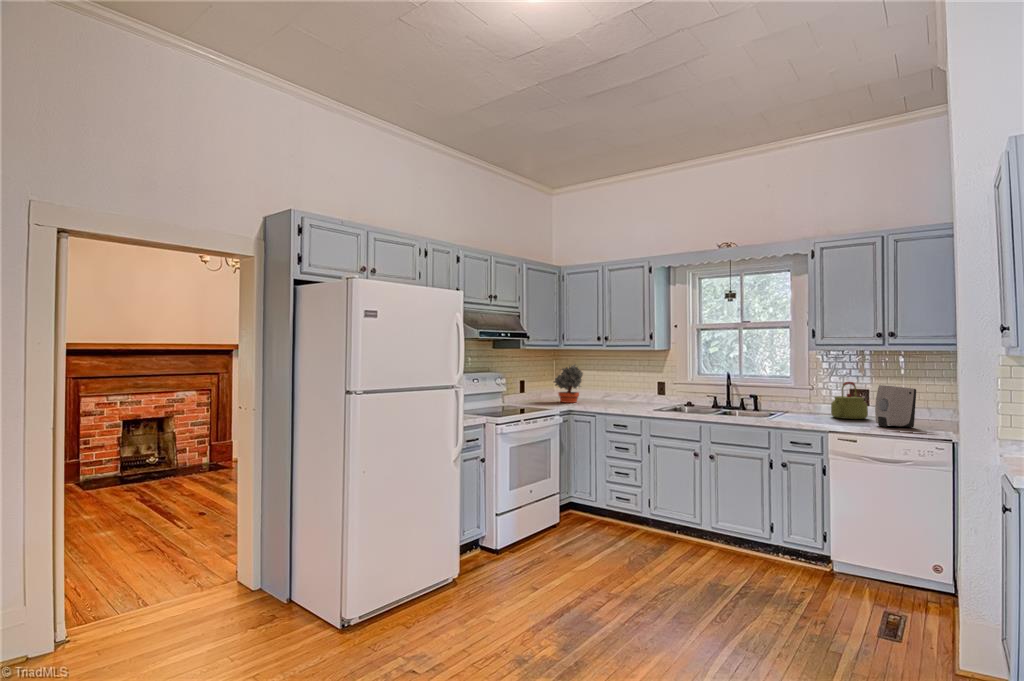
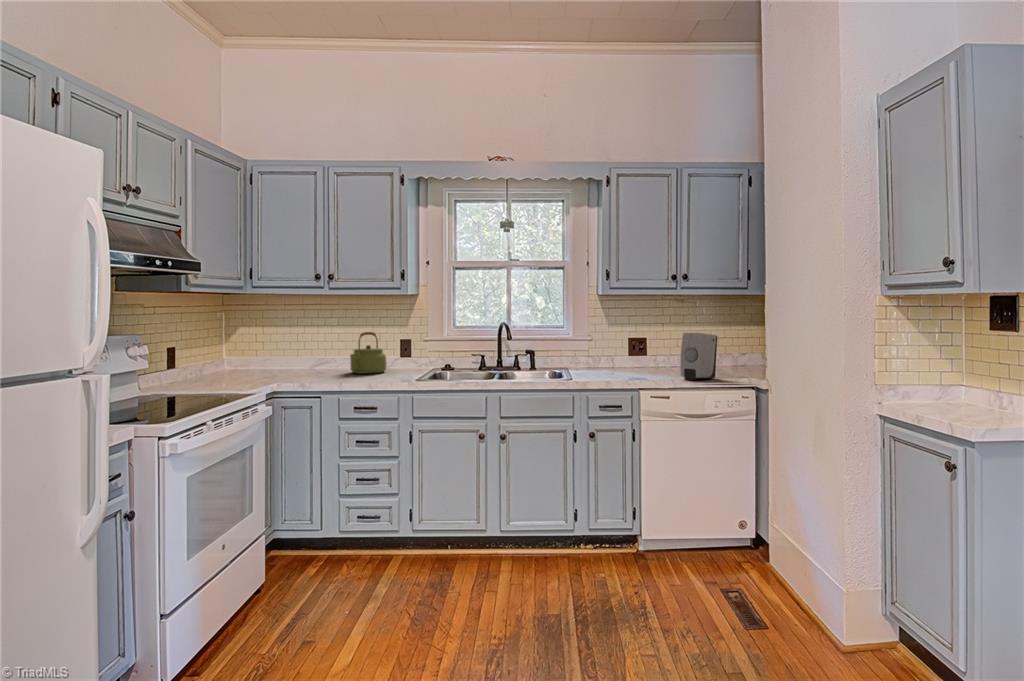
potted plant: present [554,364,583,403] -> none [239,317,294,378]
kettle: present [831,382,868,419] -> present [350,332,386,374]

